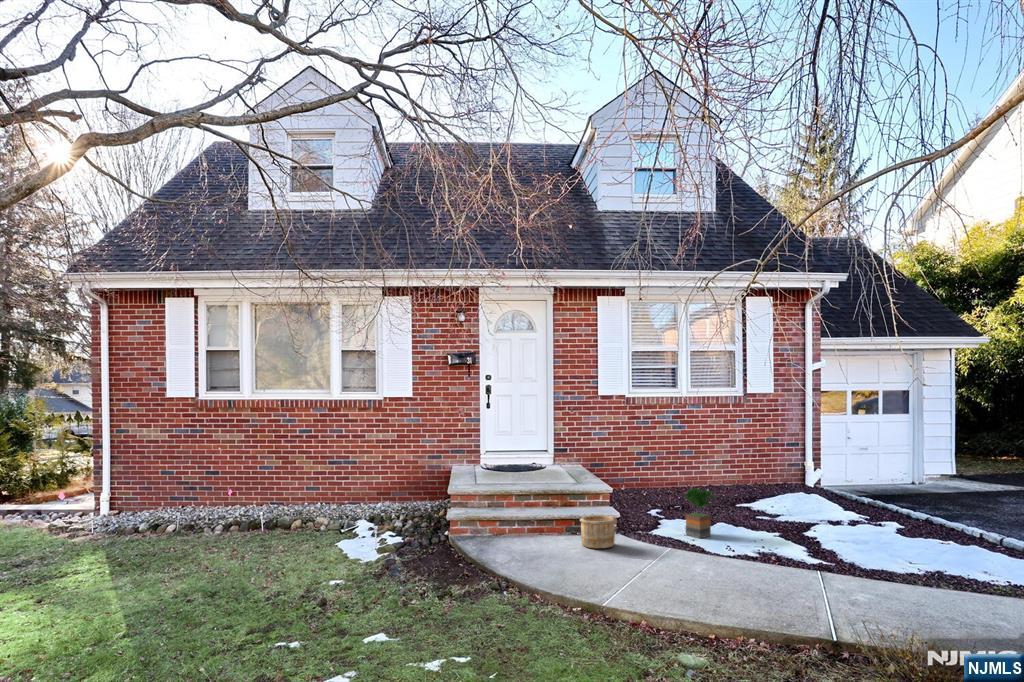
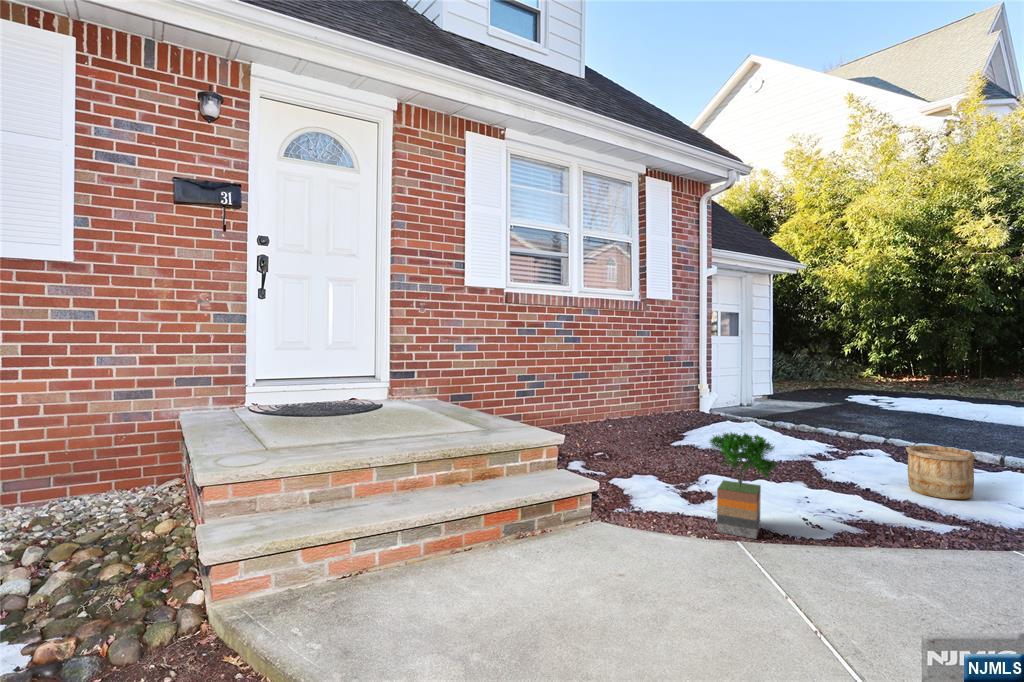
wooden bucket: present [580,515,615,548] -> present [906,445,976,499]

